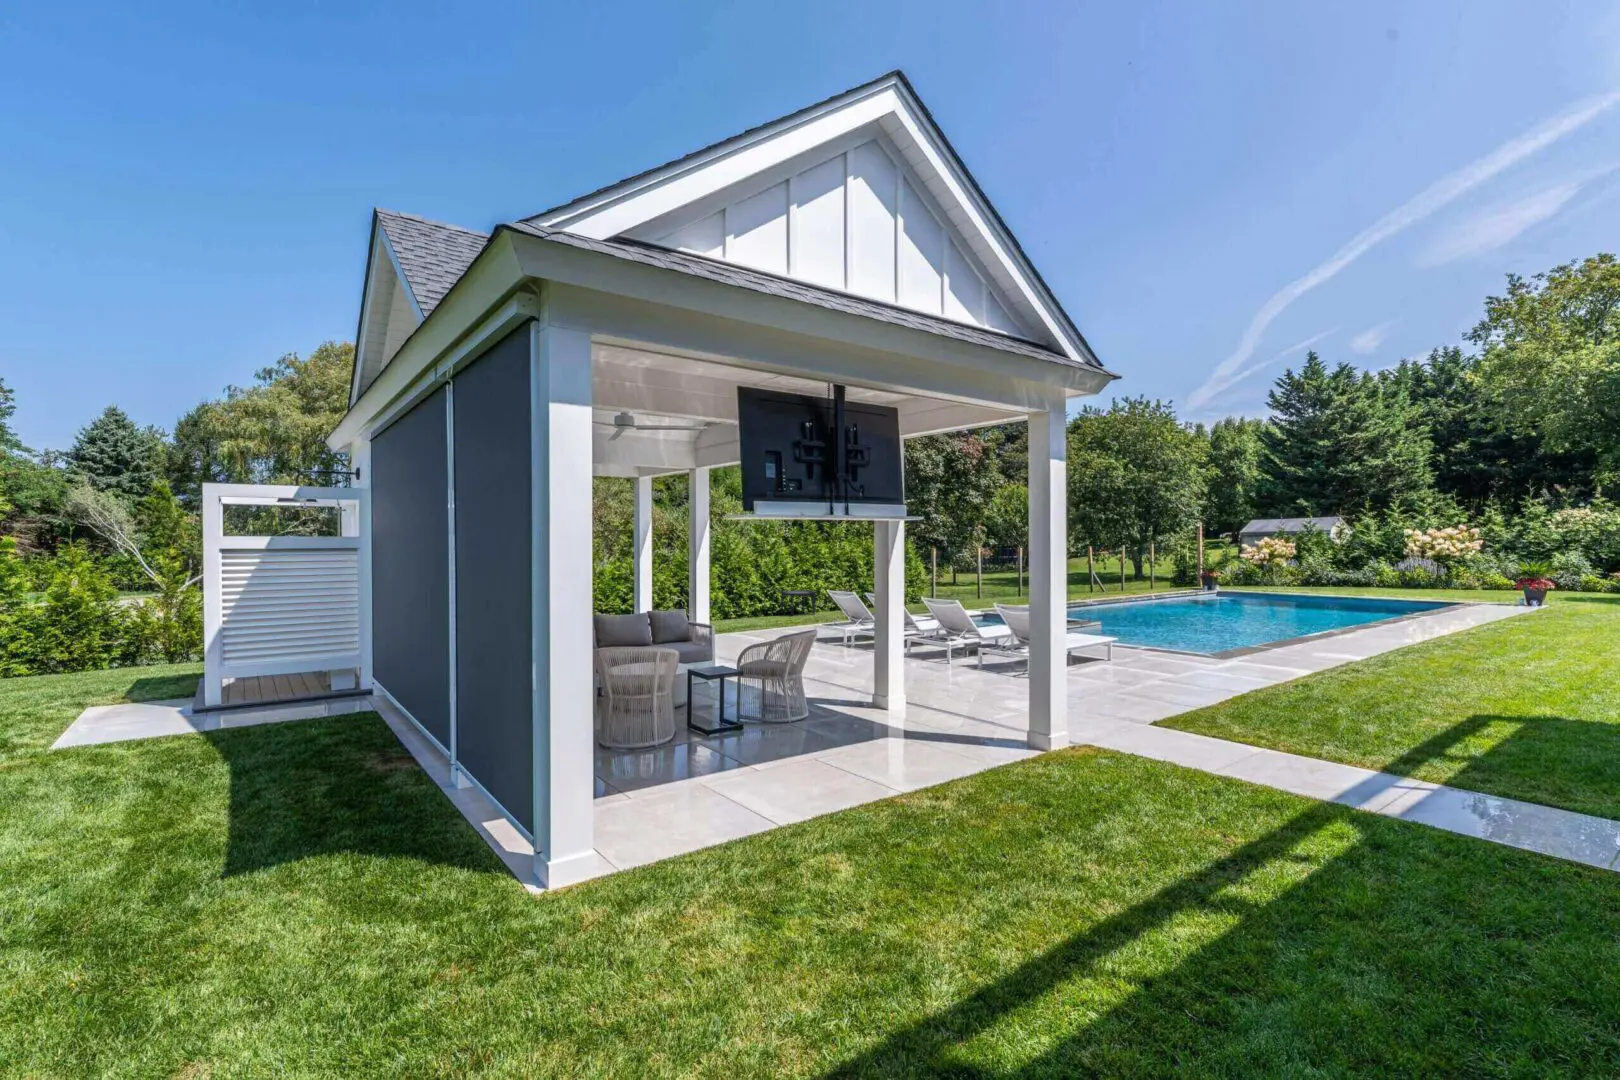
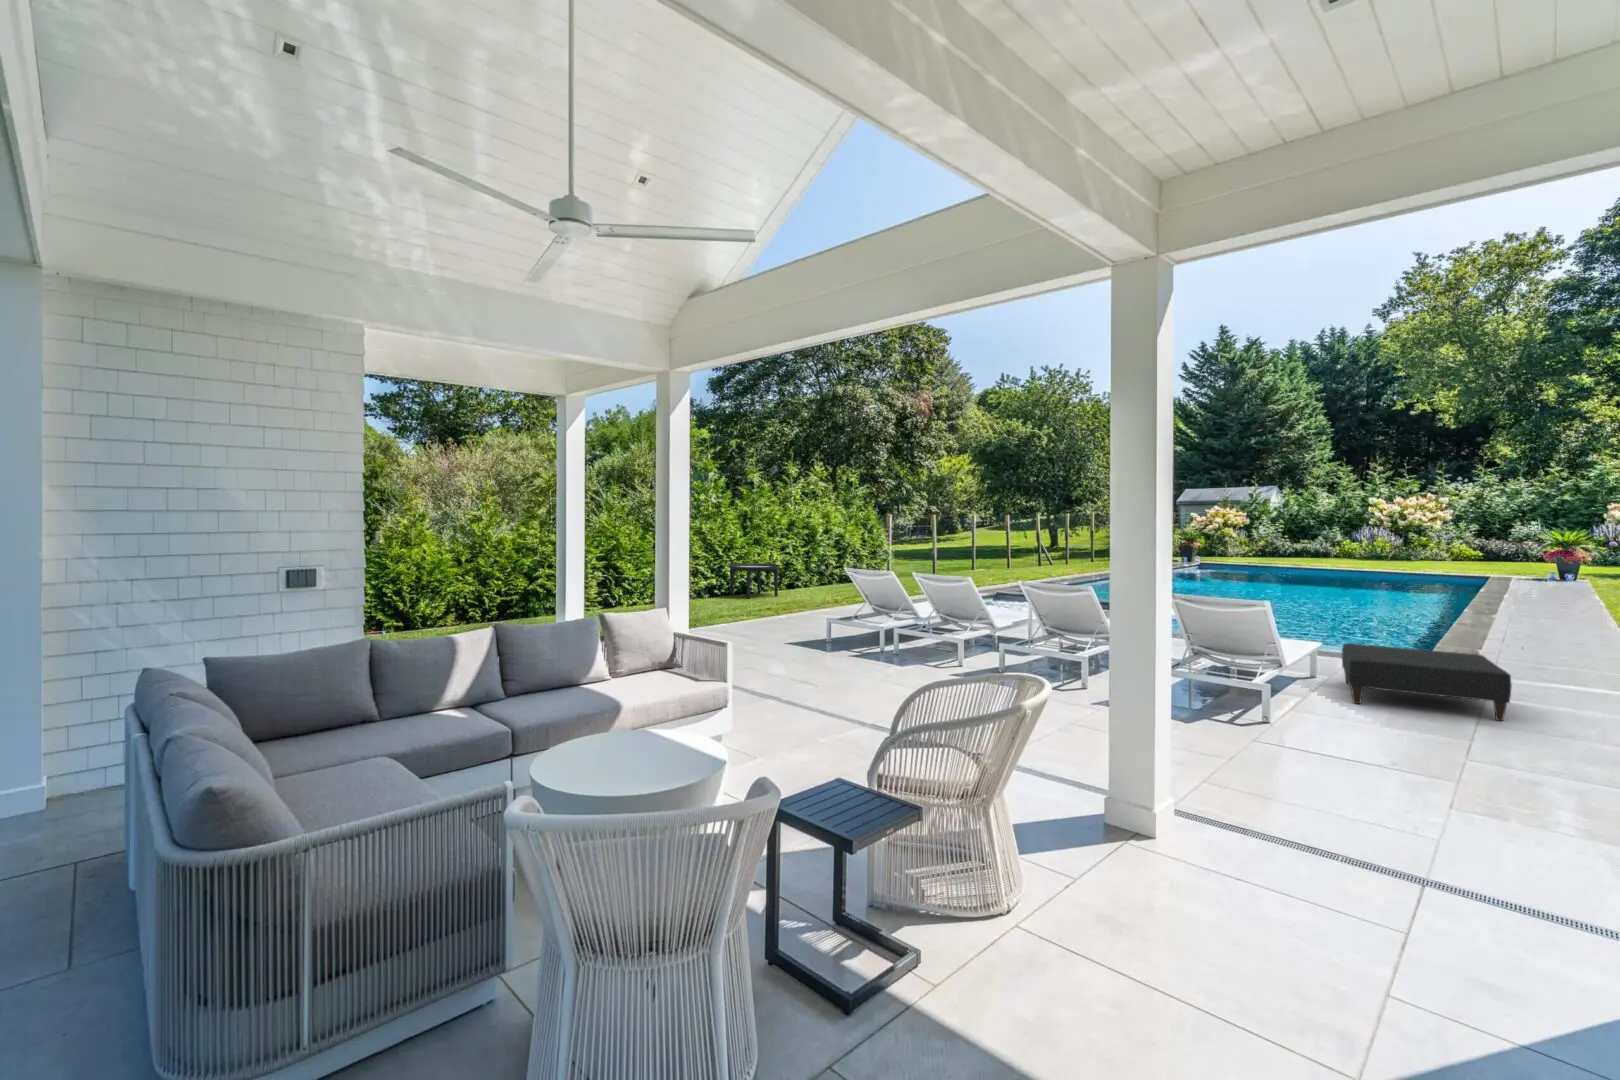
ottoman: none [1088,642,1185,684] -> present [1342,644,1512,721]

